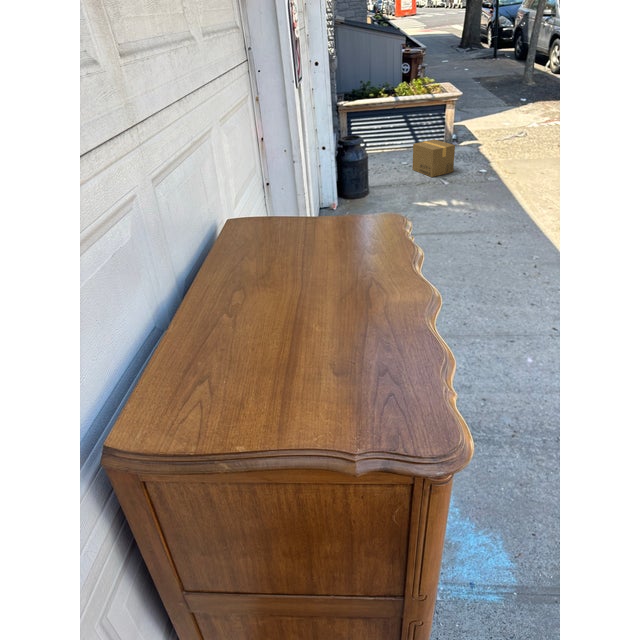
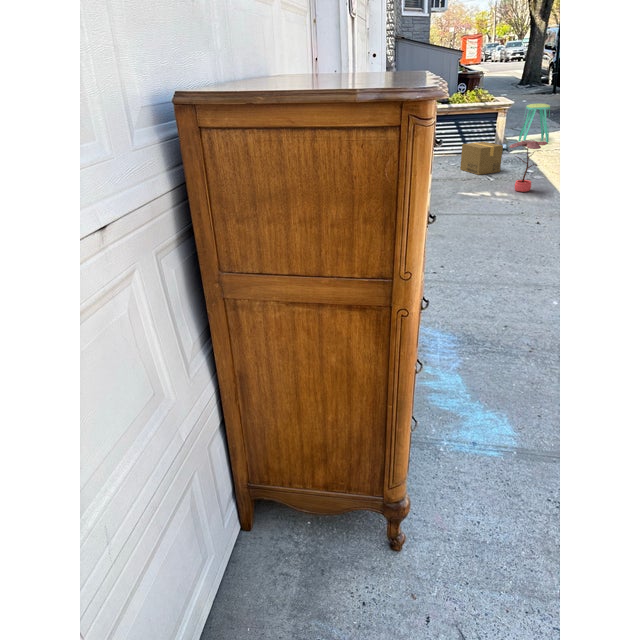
stool: none [467,87,497,131] -> present [519,104,550,143]
potted plant: none [464,147,502,200] -> present [510,140,547,192]

